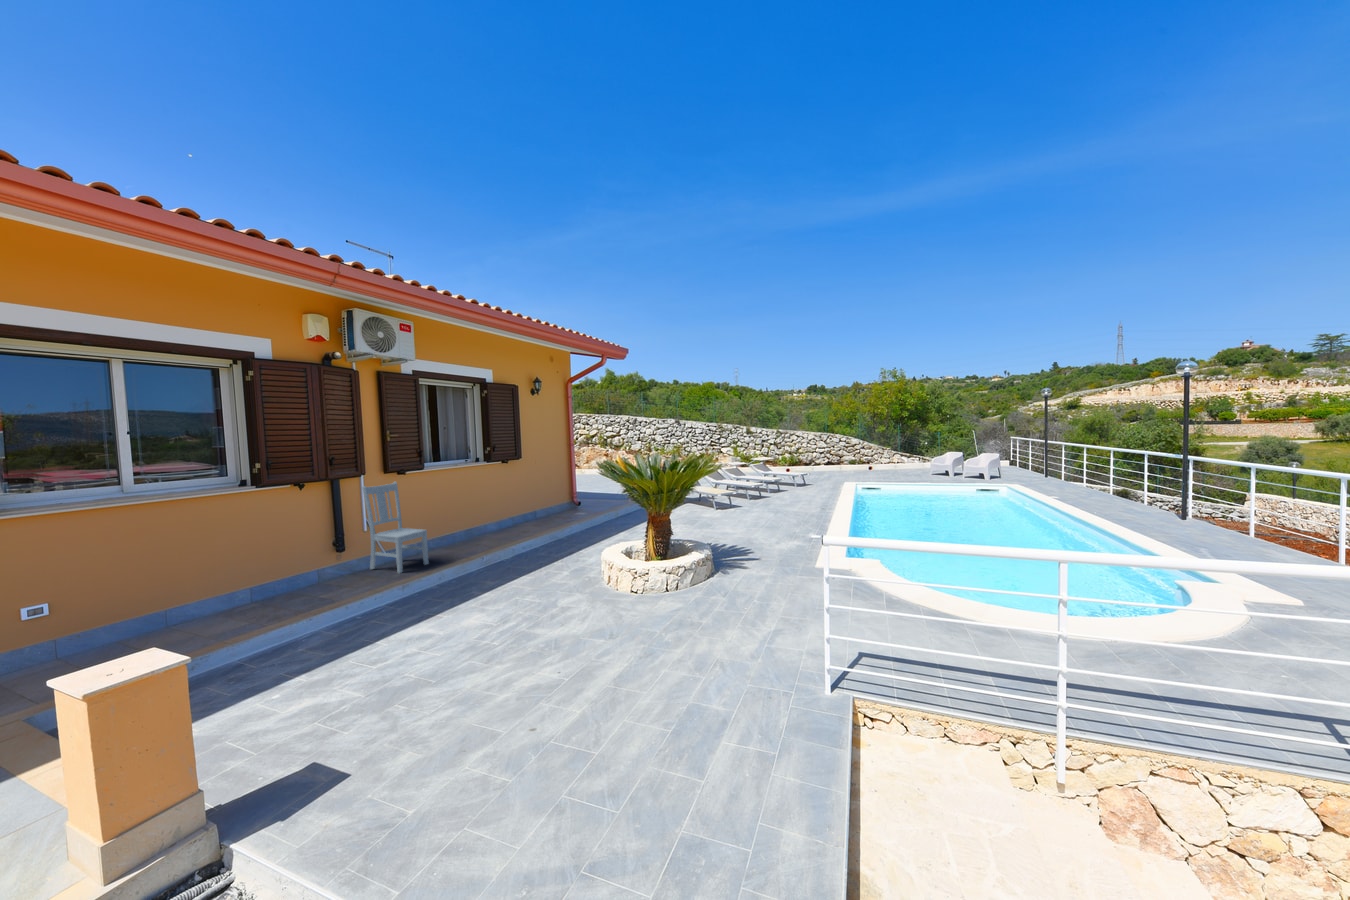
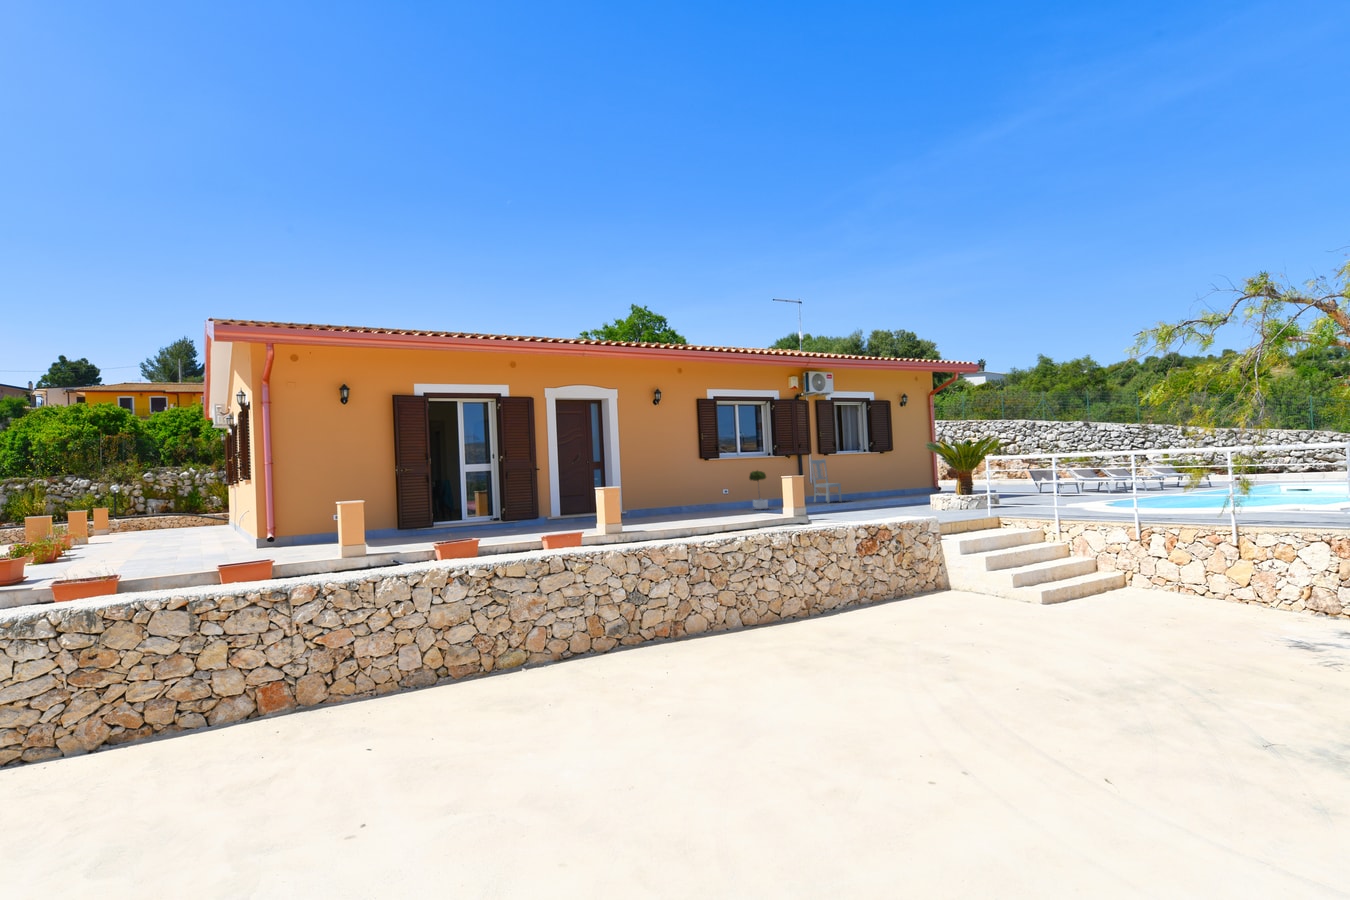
potted tree: none [164,531,228,630] -> present [749,471,768,509]

